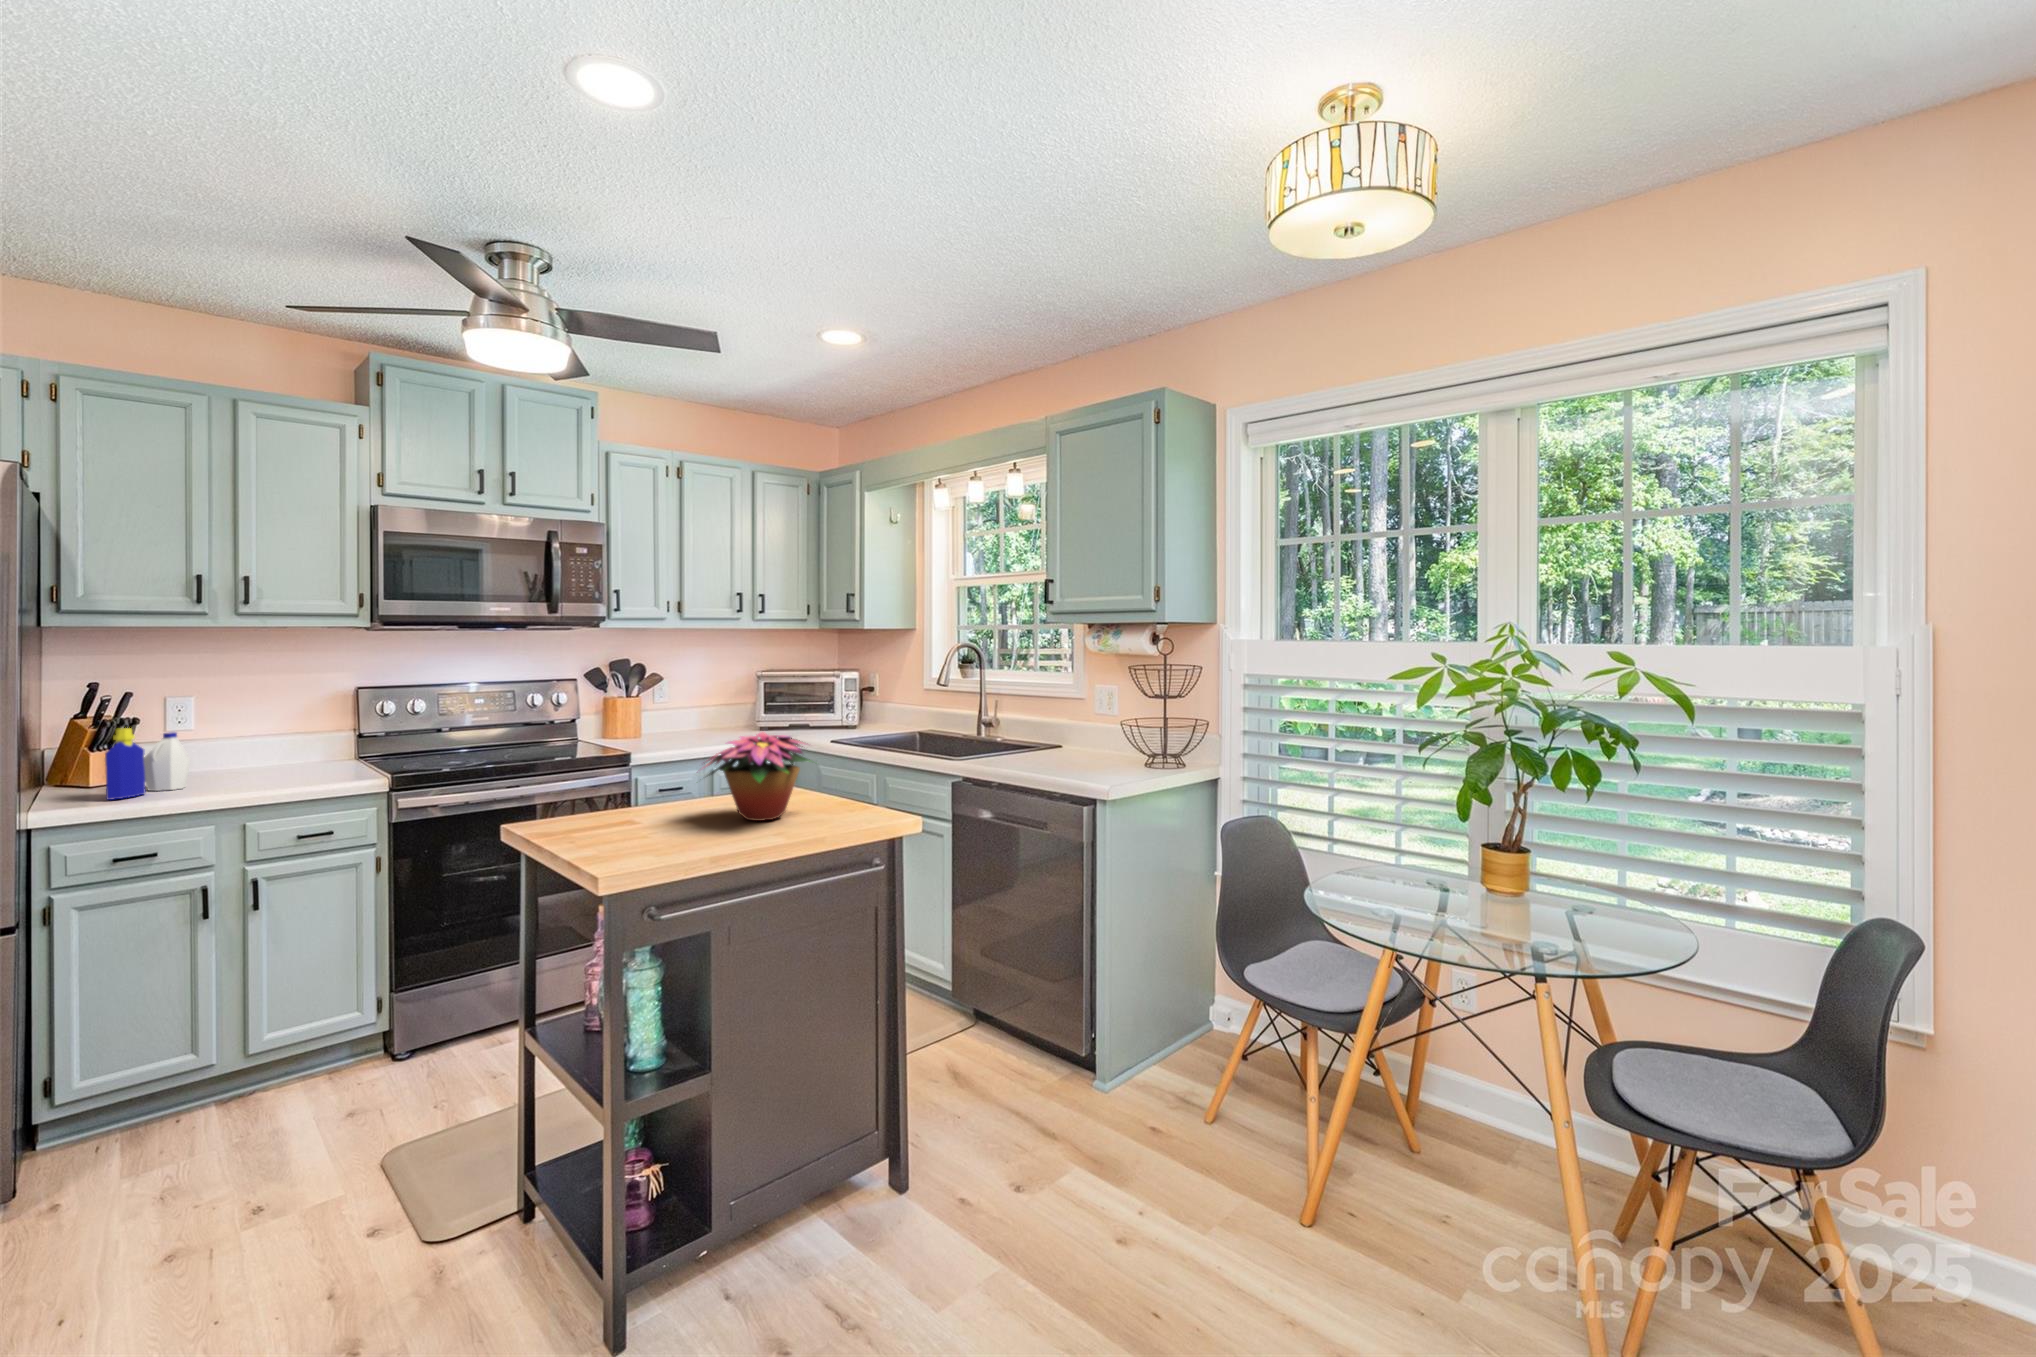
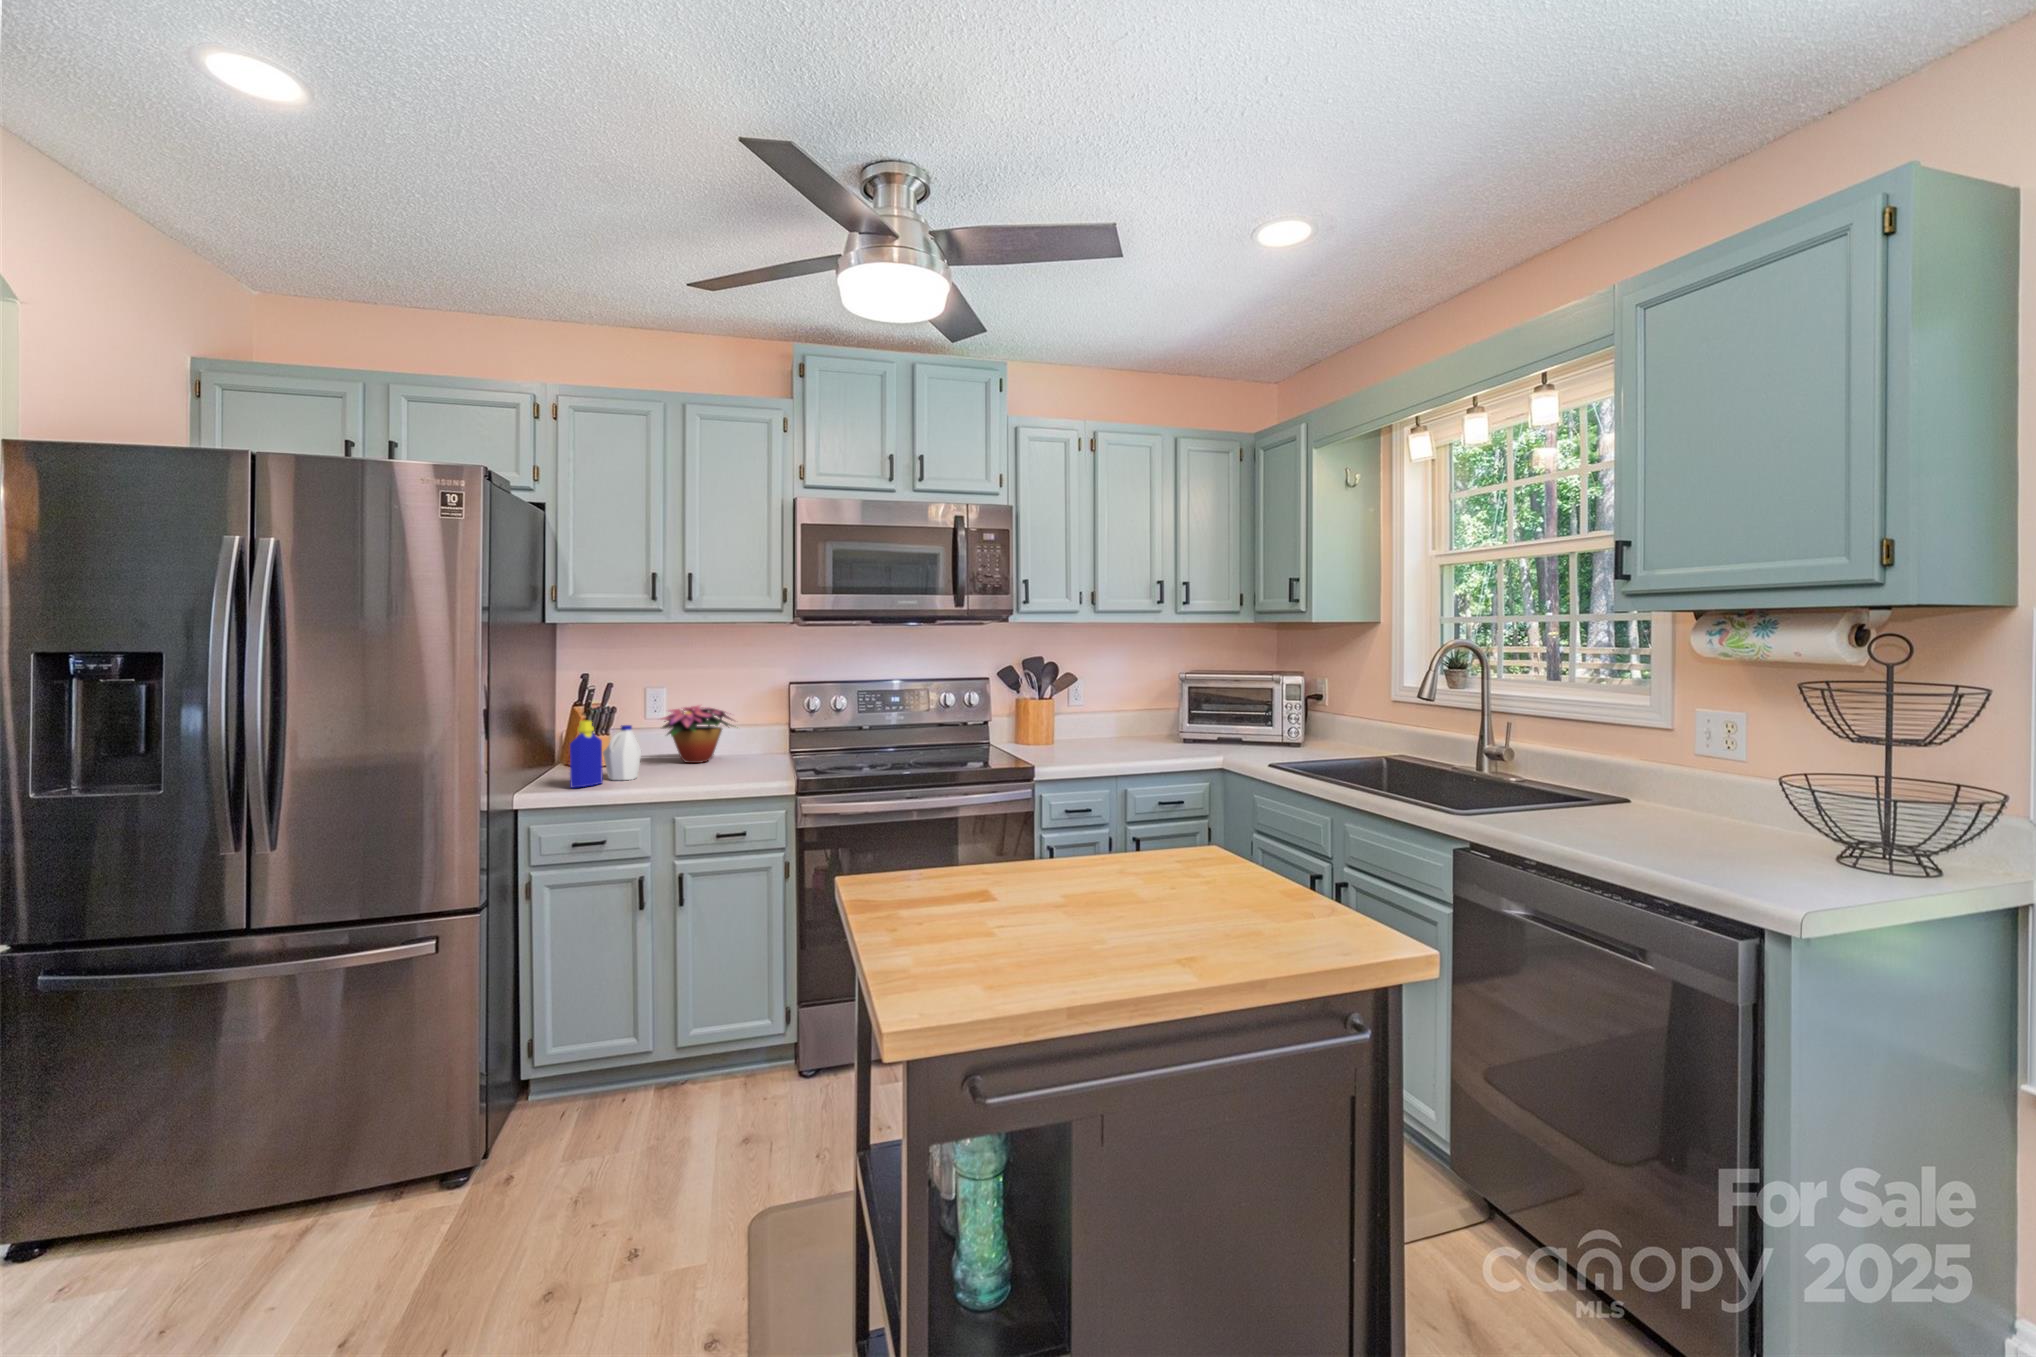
flower arrangement: present [704,732,809,821] -> present [662,705,733,763]

